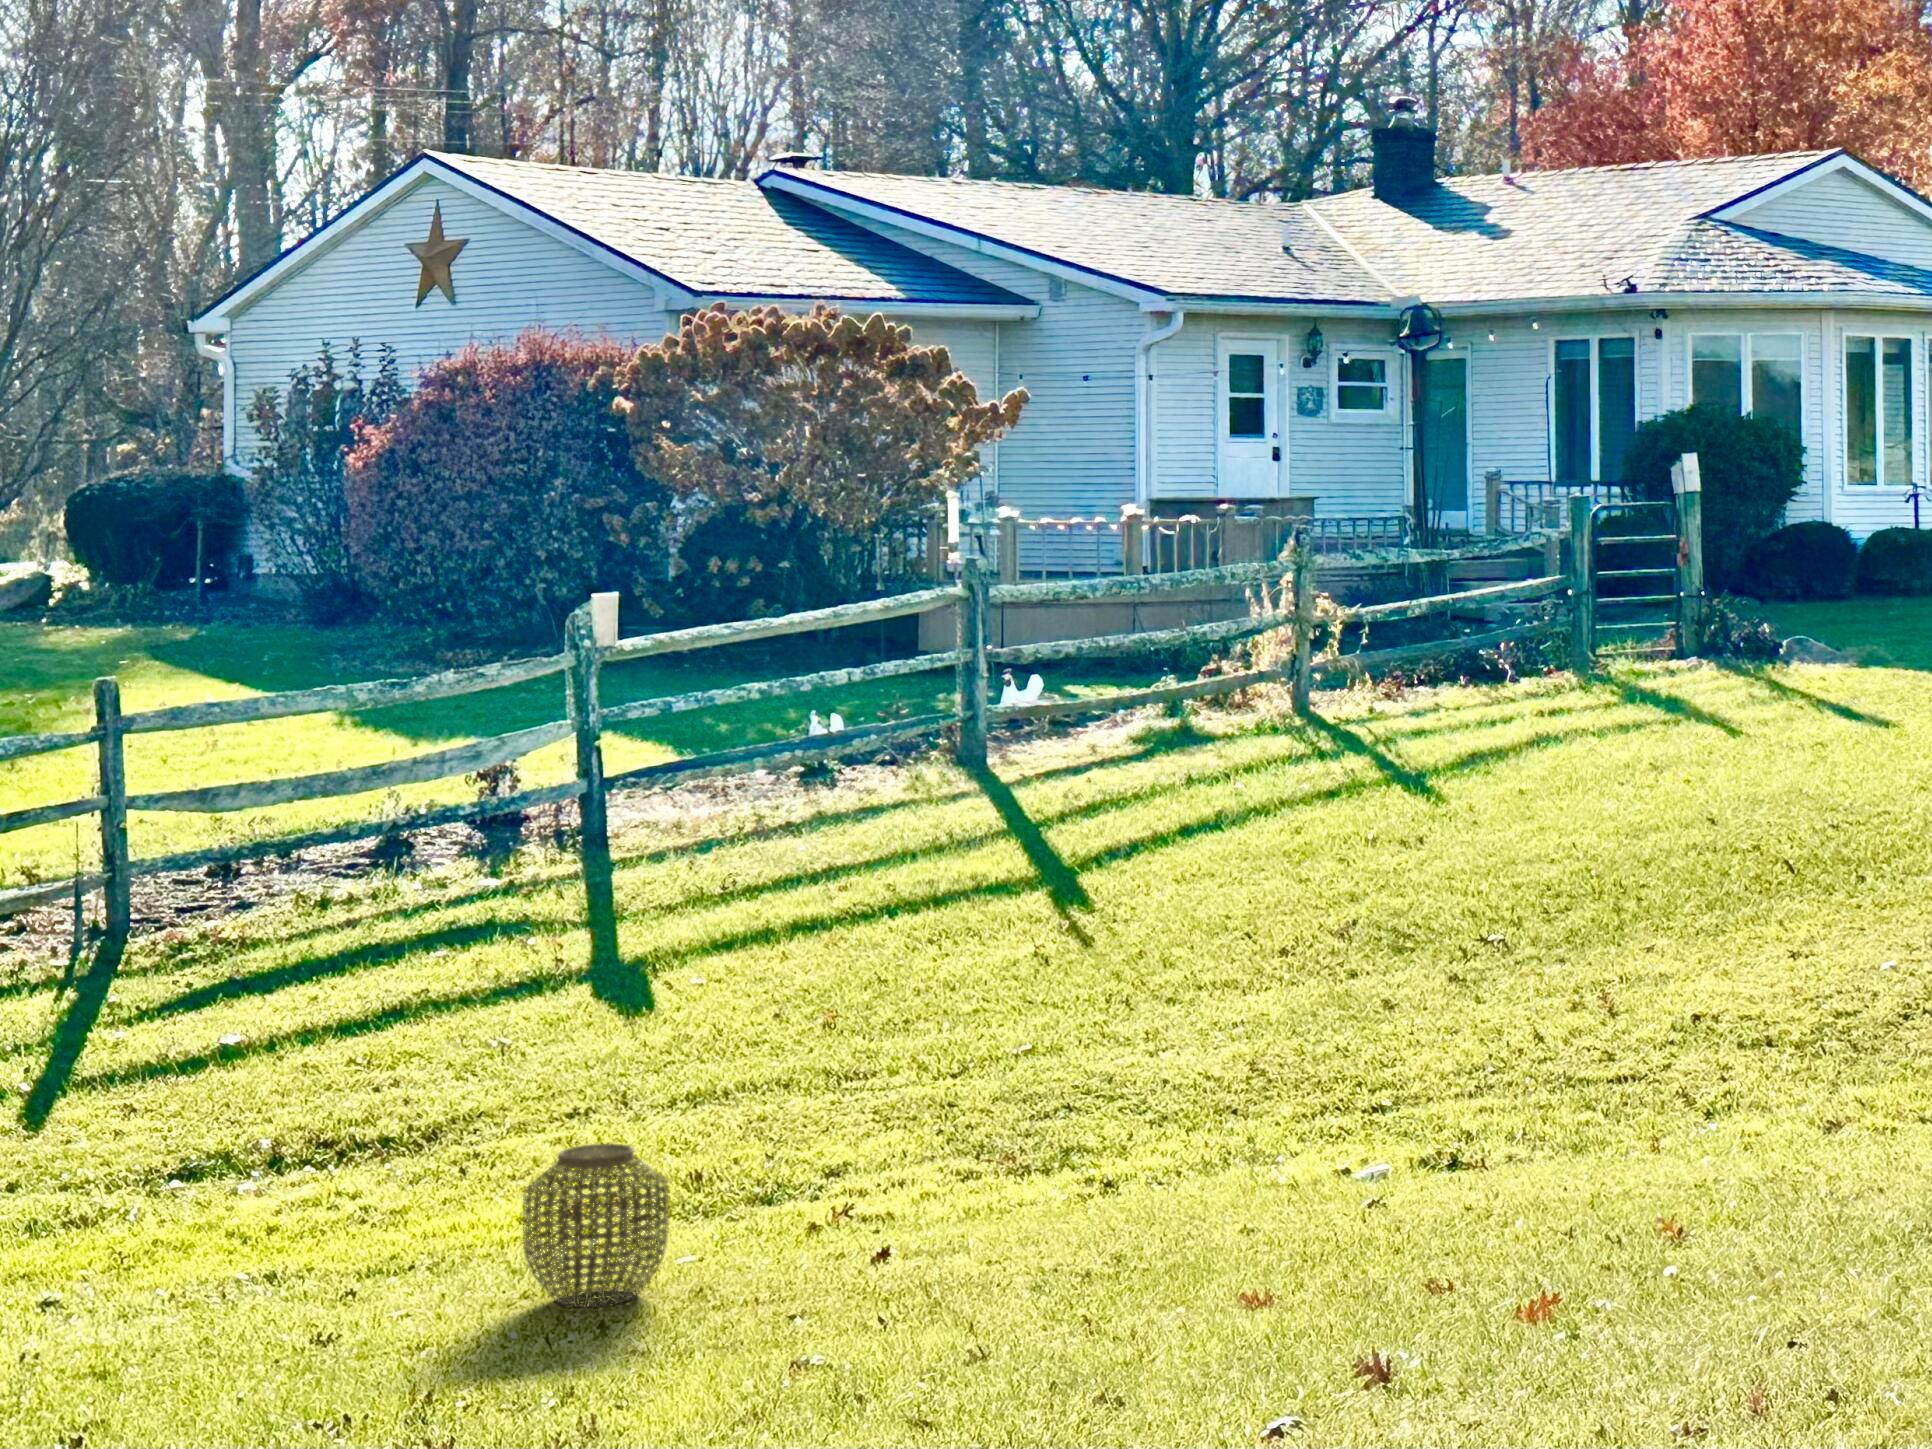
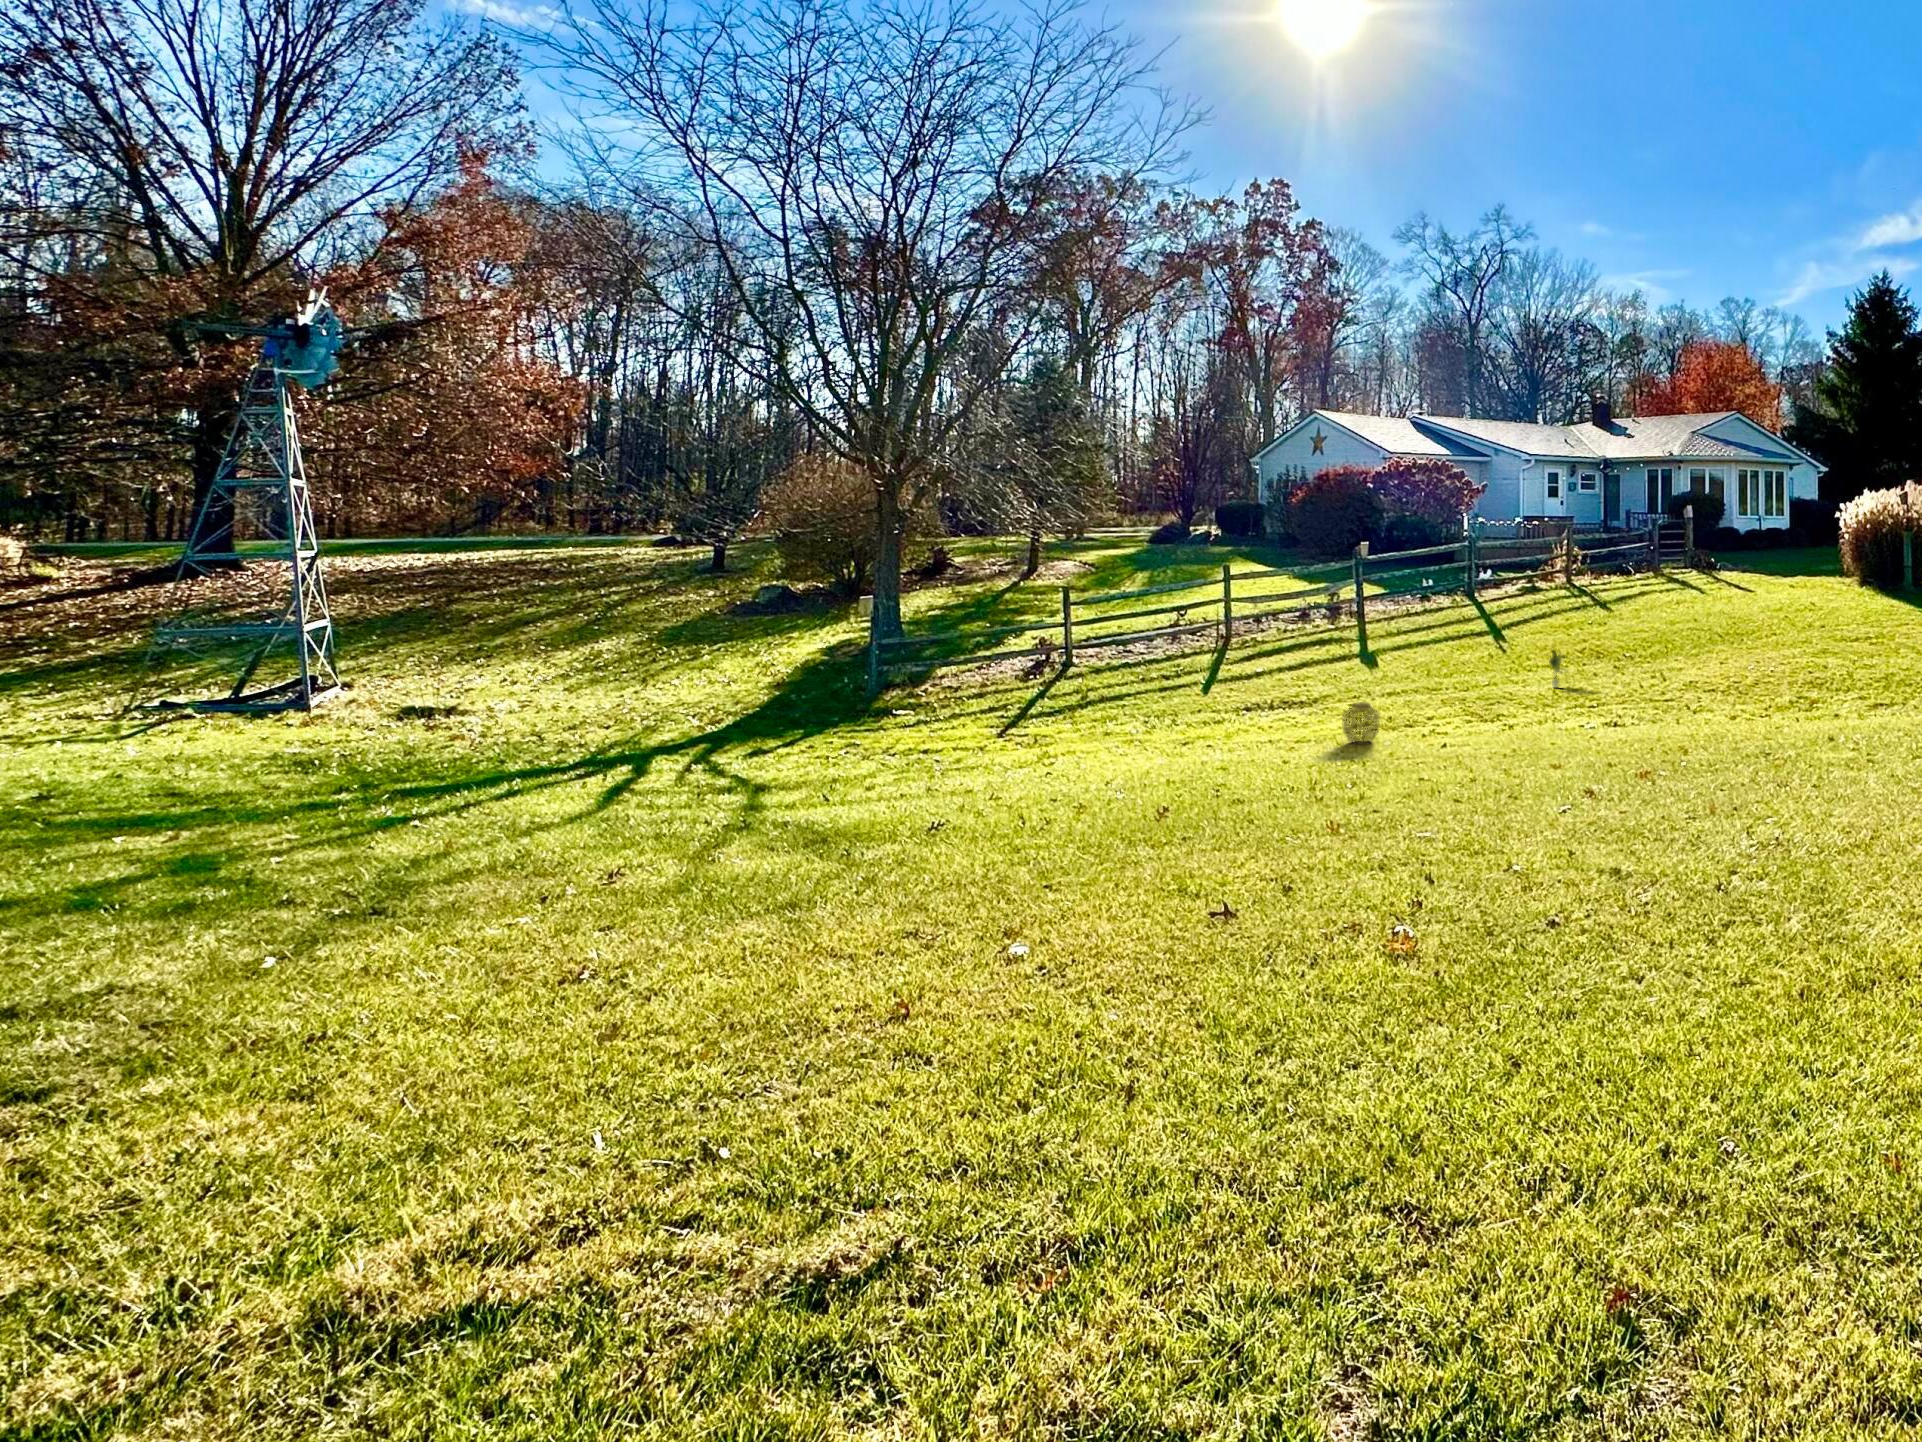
potted plant: none [1253,921,1339,1054] -> present [1549,651,1561,688]

